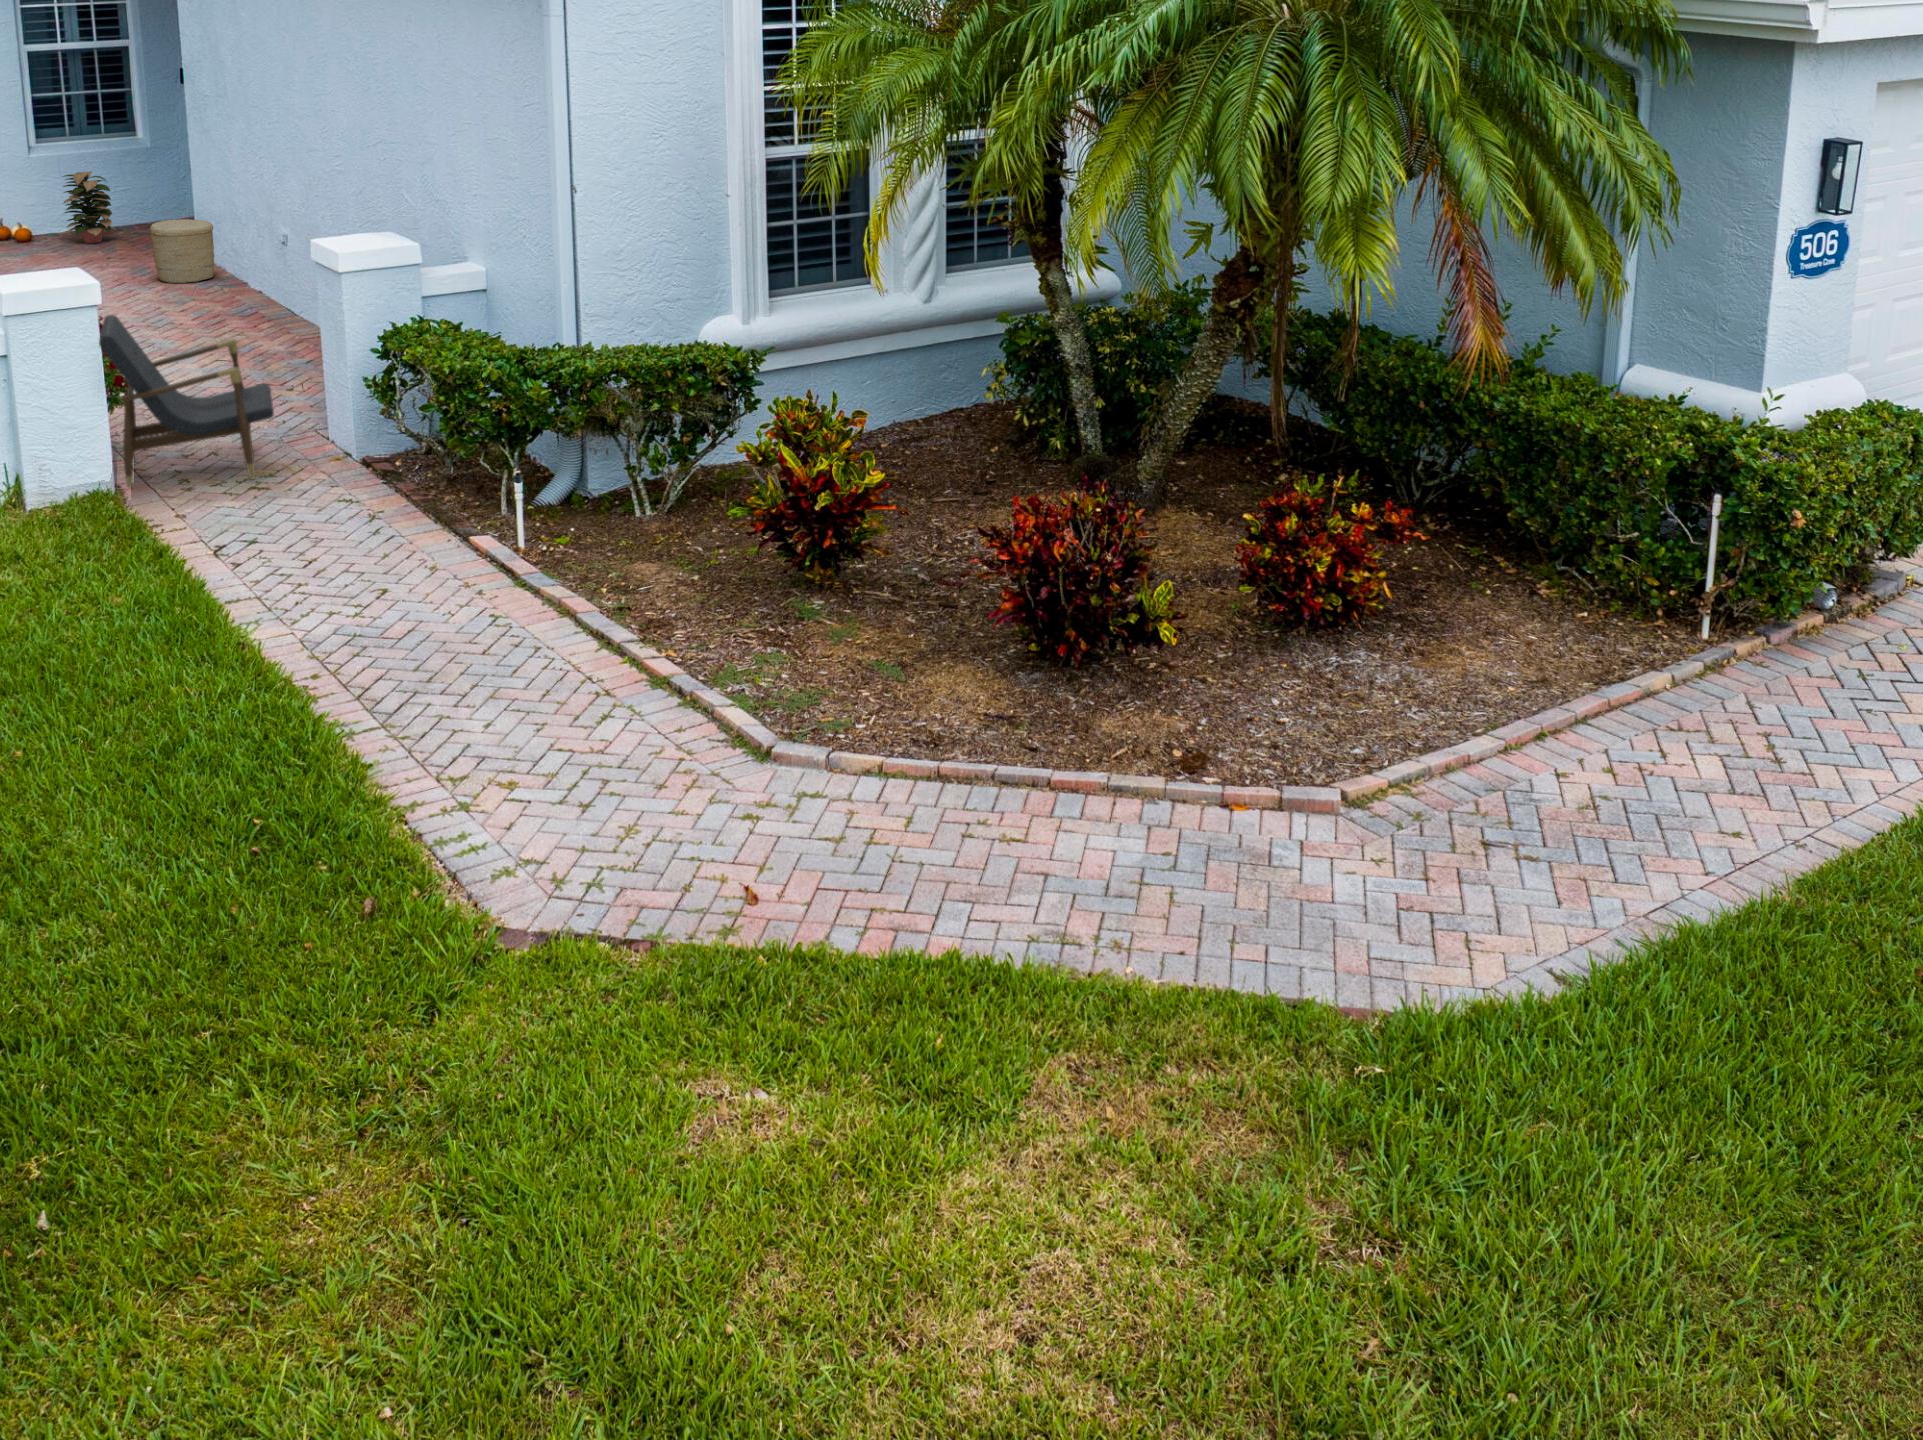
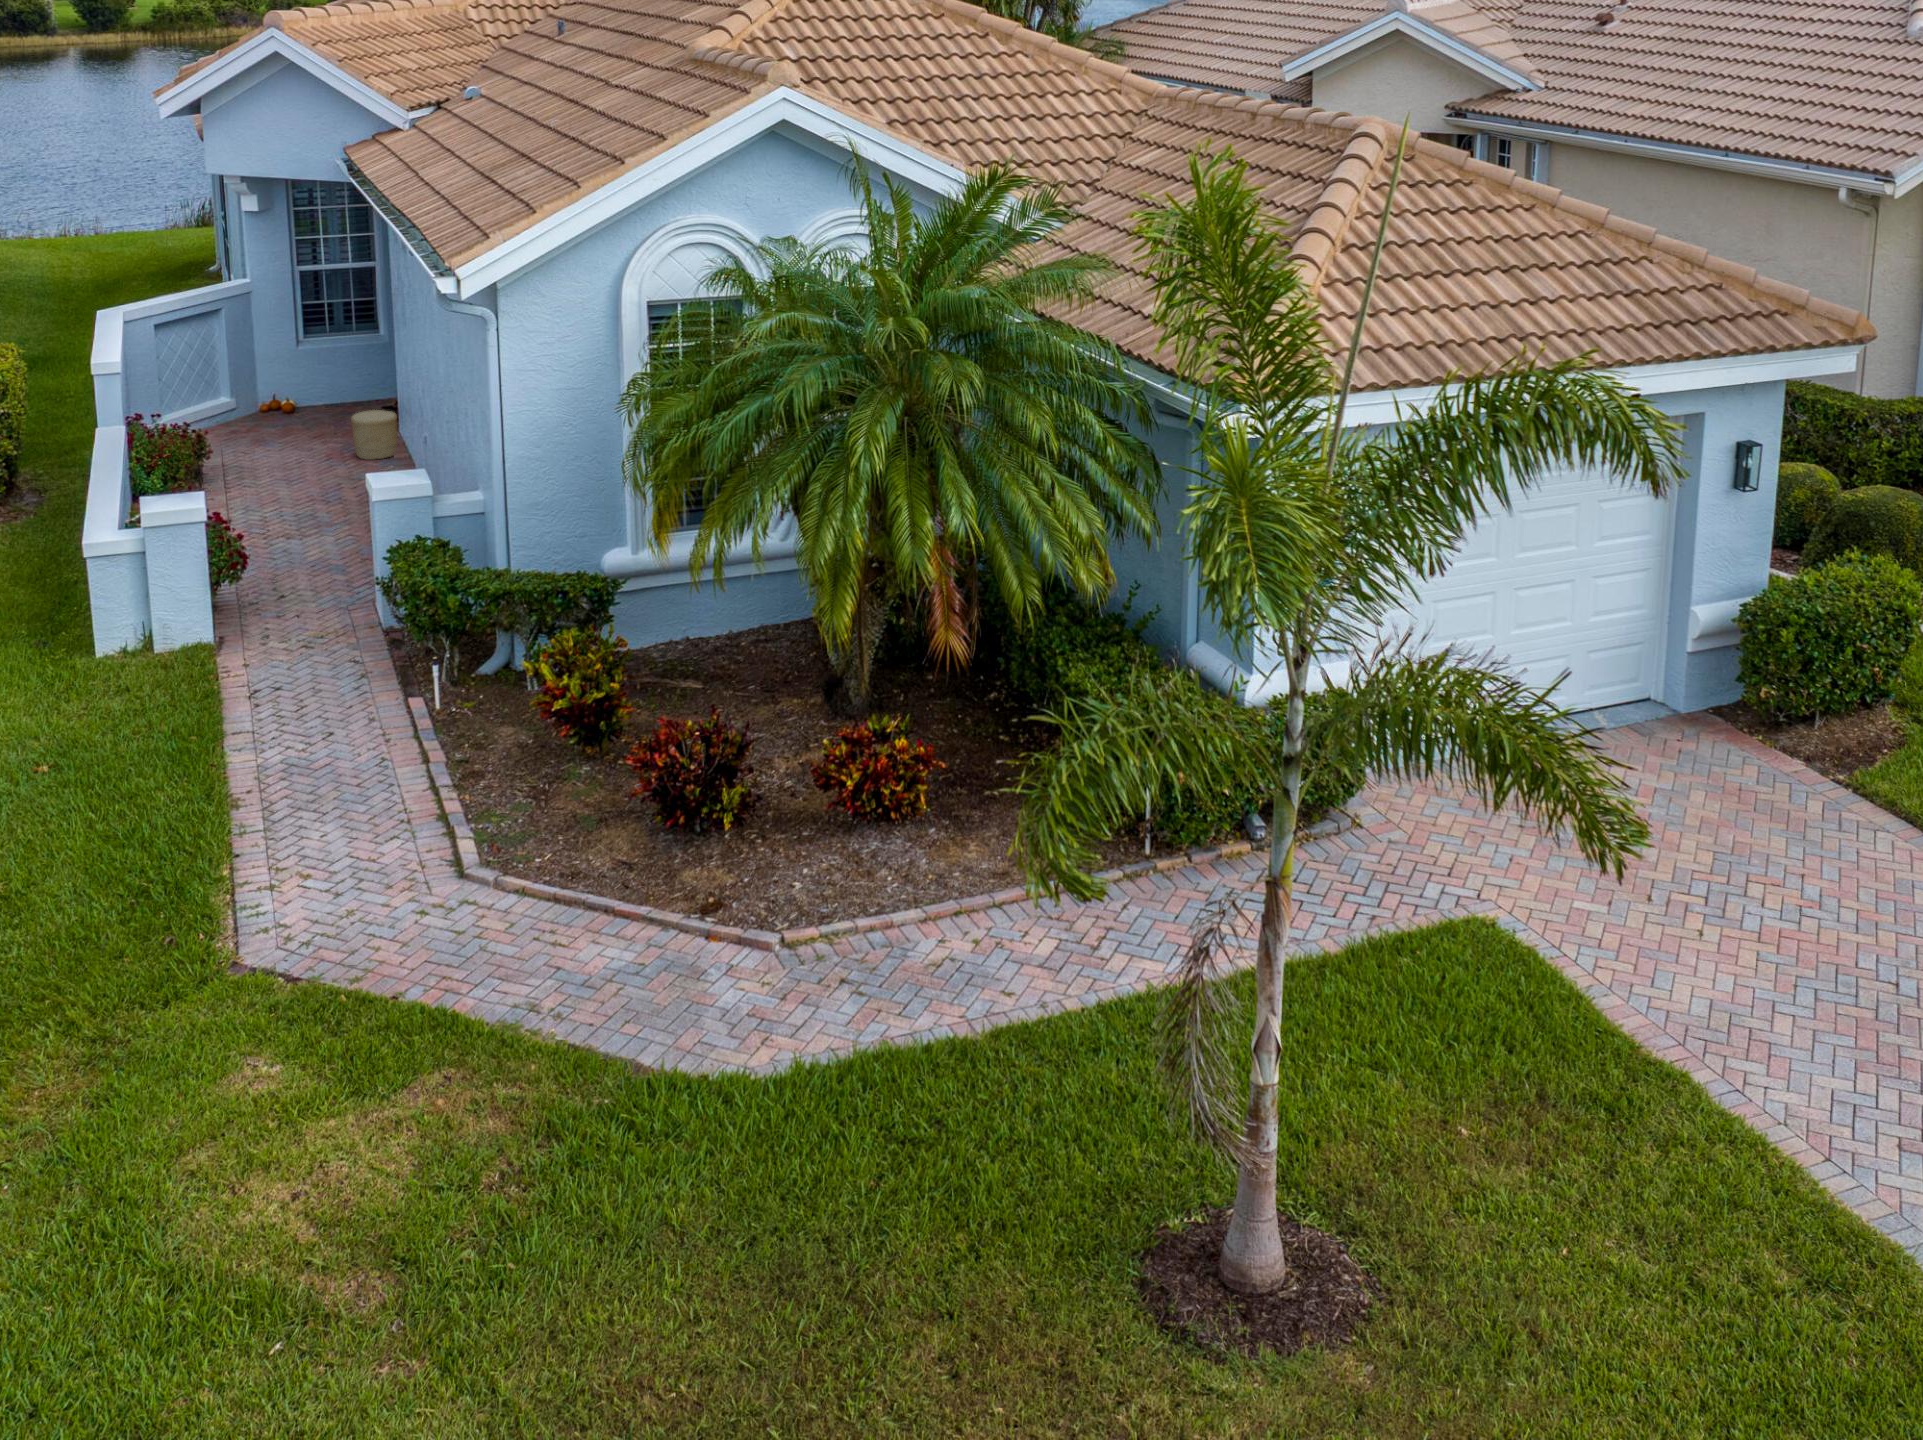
decorative plant: present [62,172,117,243] -> none [314,362,355,416]
lounge chair: present [99,315,274,487] -> none [205,522,332,643]

